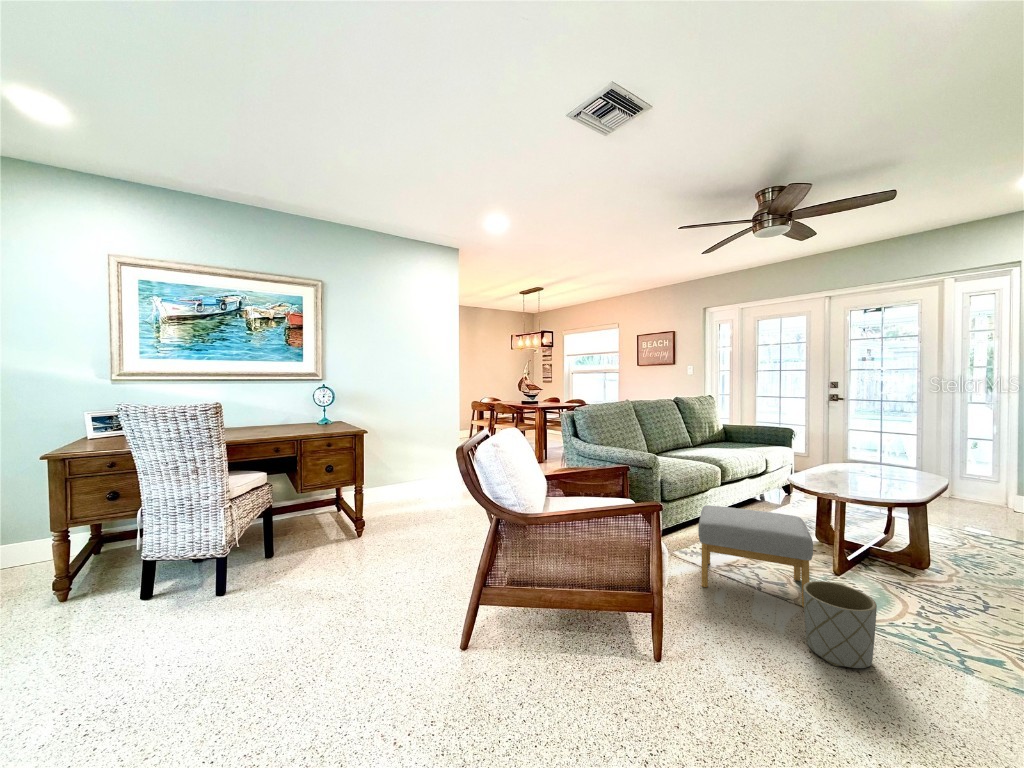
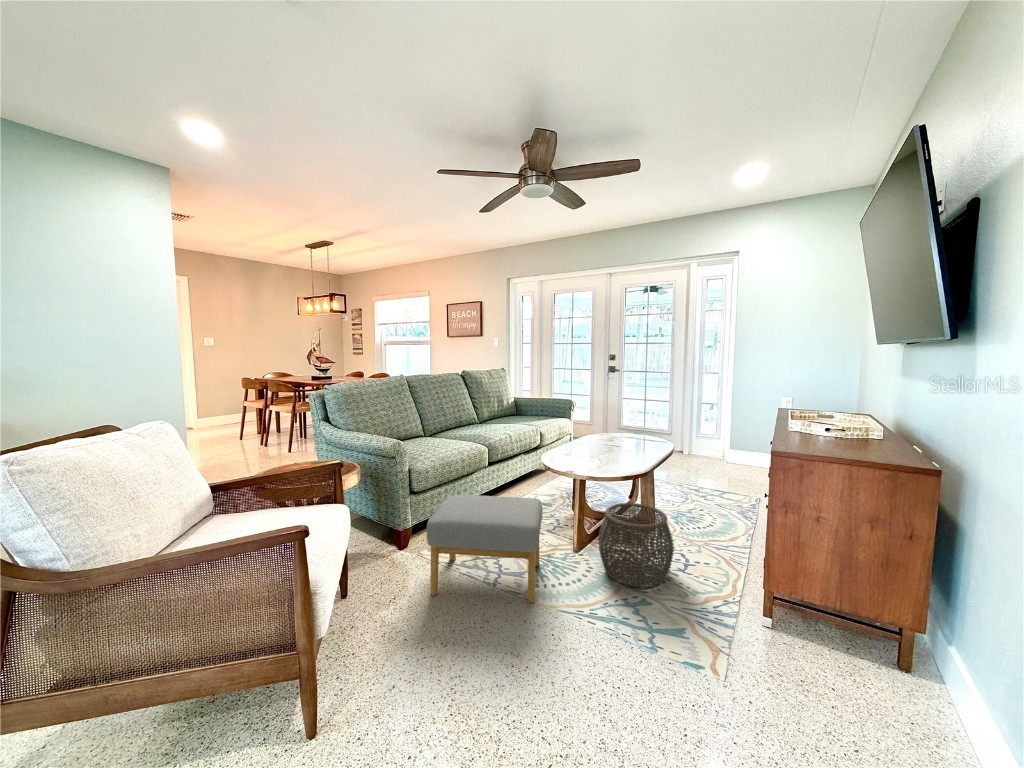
woven basket: none [870,531,972,619] -> present [598,503,674,589]
planter: present [803,581,877,668] -> none [508,580,574,683]

